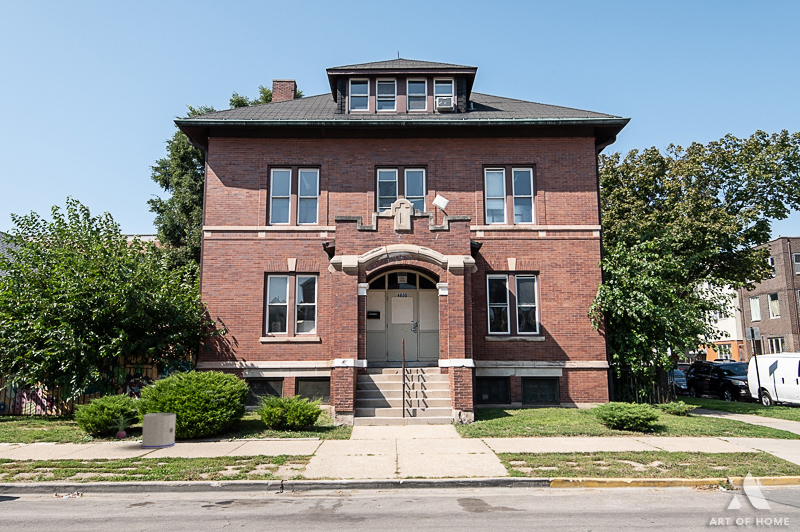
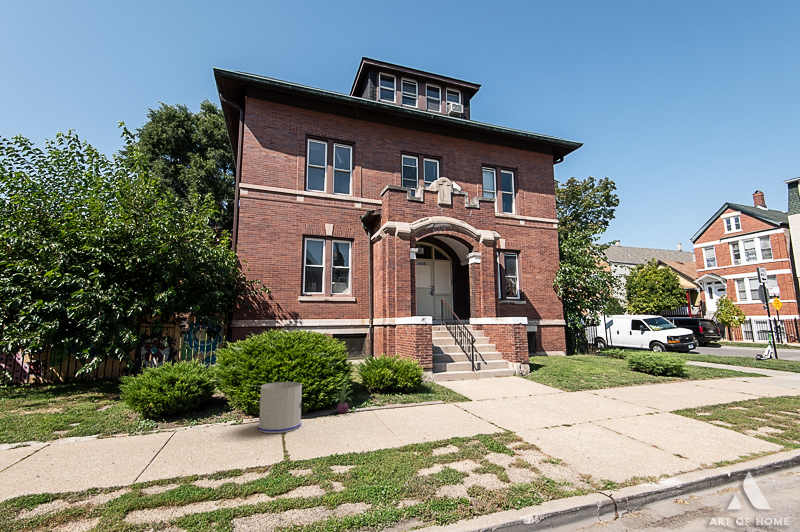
decorative plant: present [110,416,126,439] -> present [336,382,351,413]

